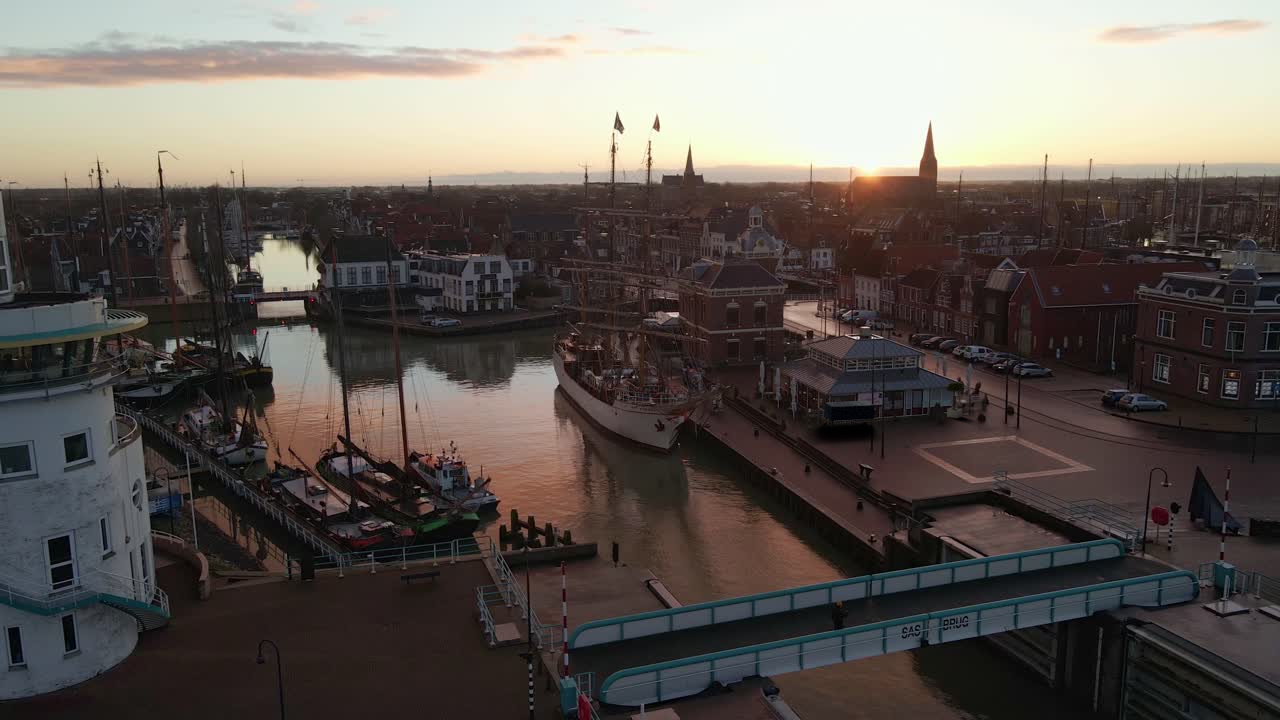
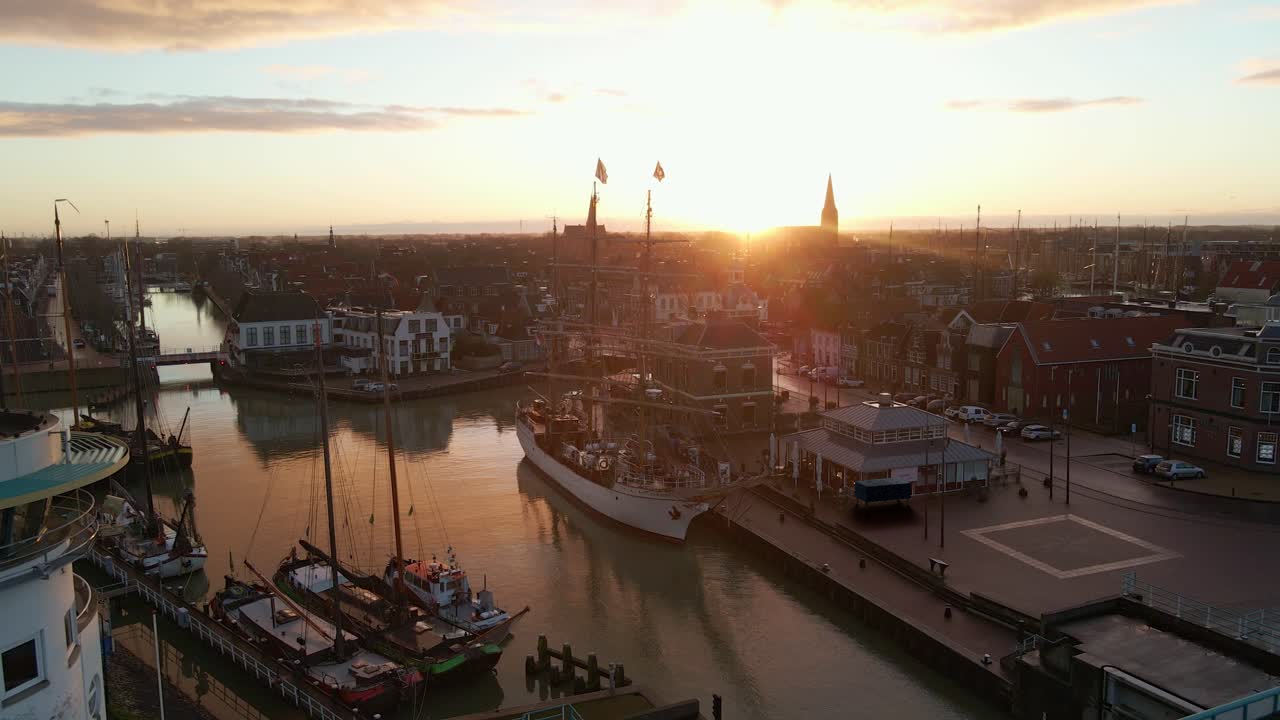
potted tree: present [947,382,963,418] -> none [982,454,1000,494]

